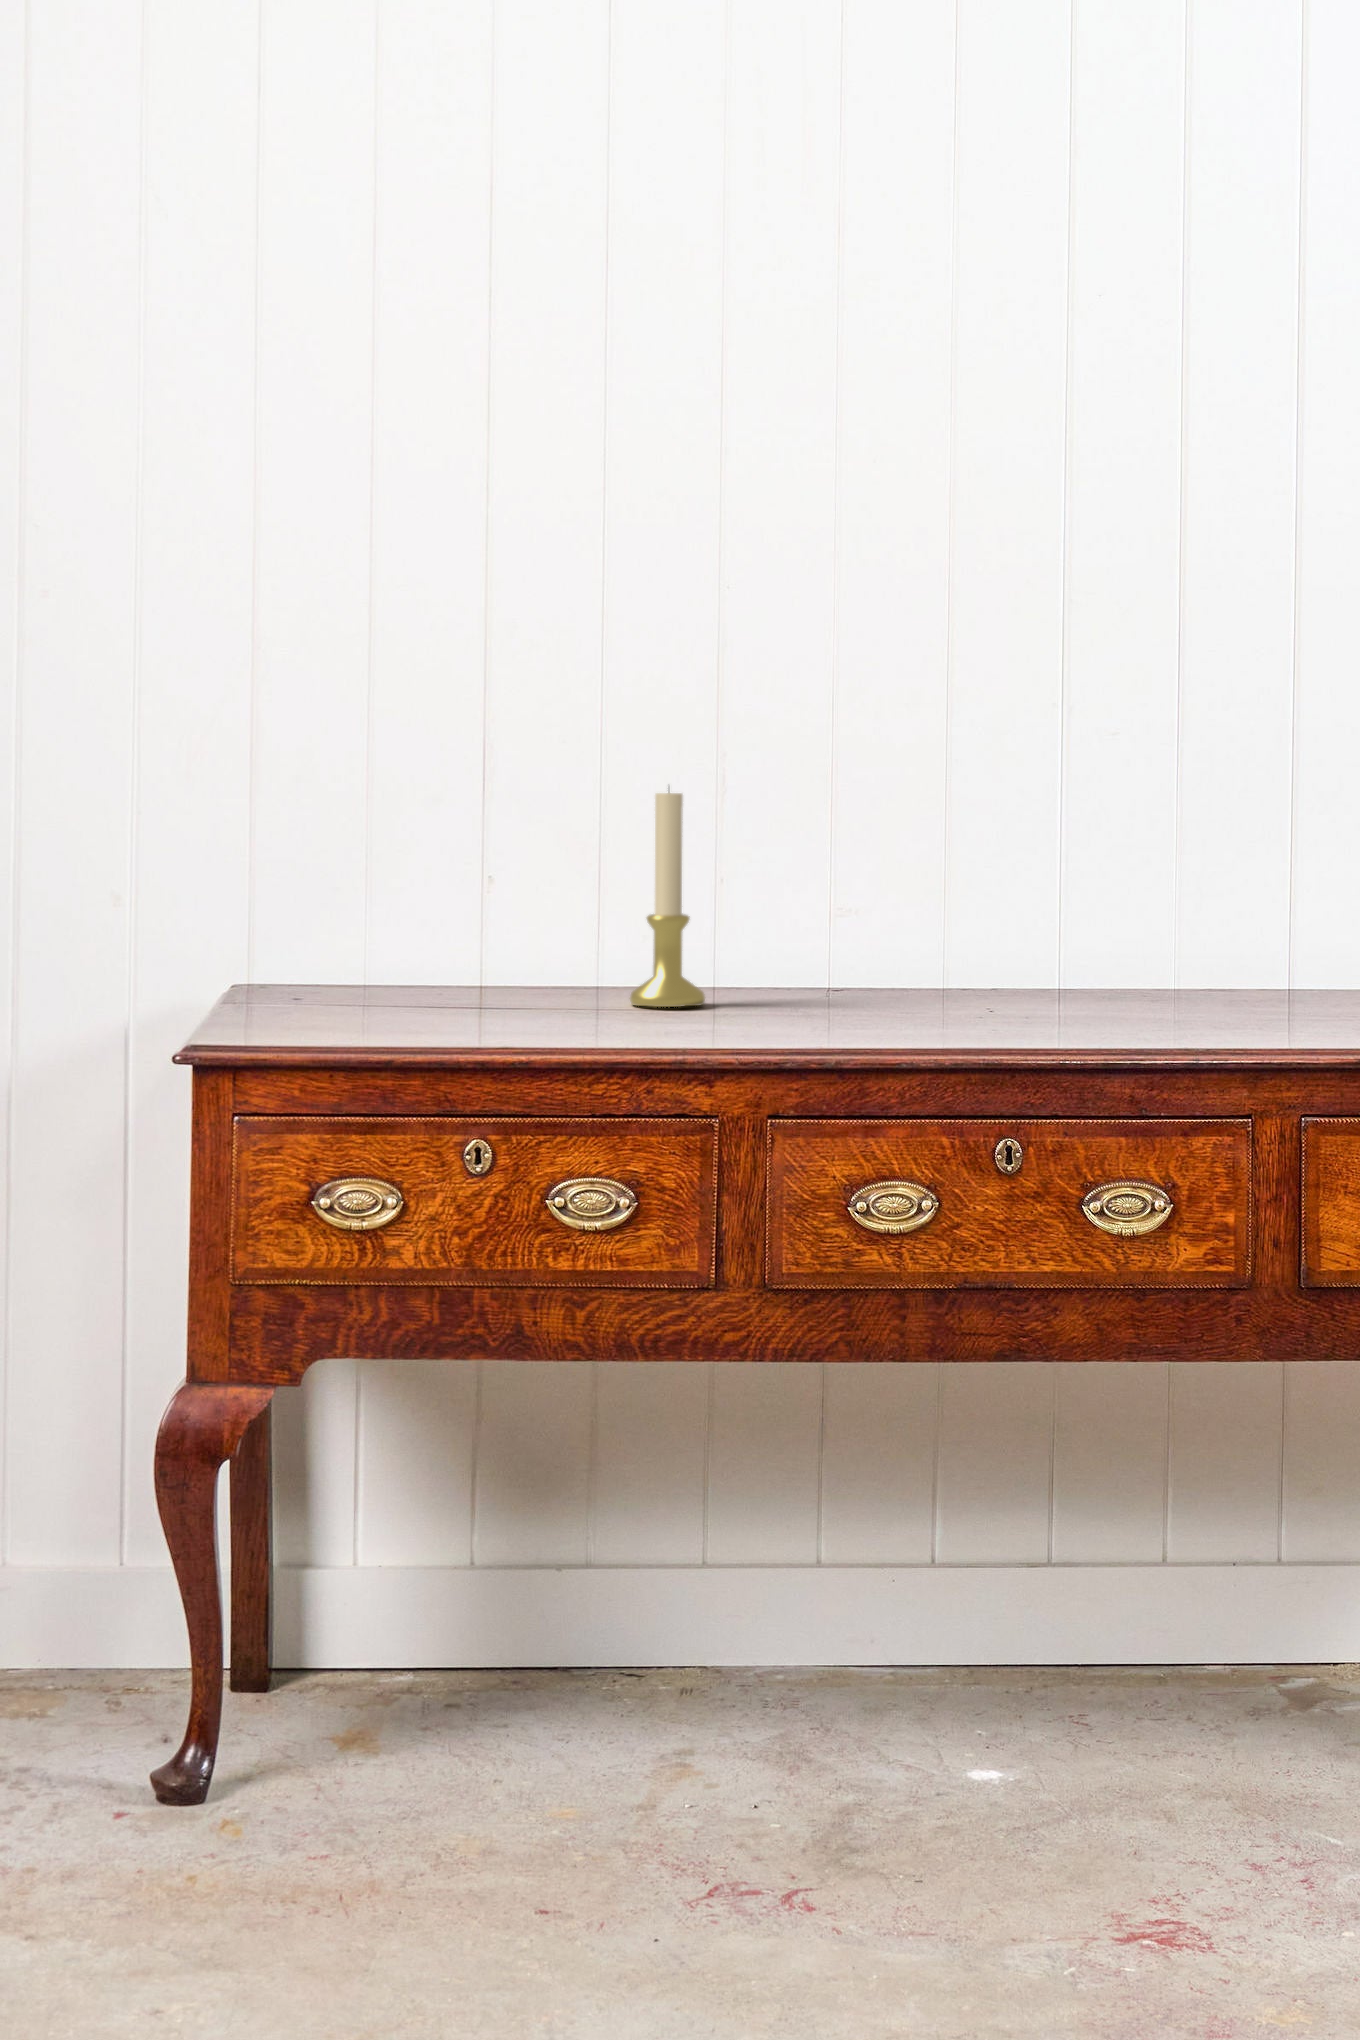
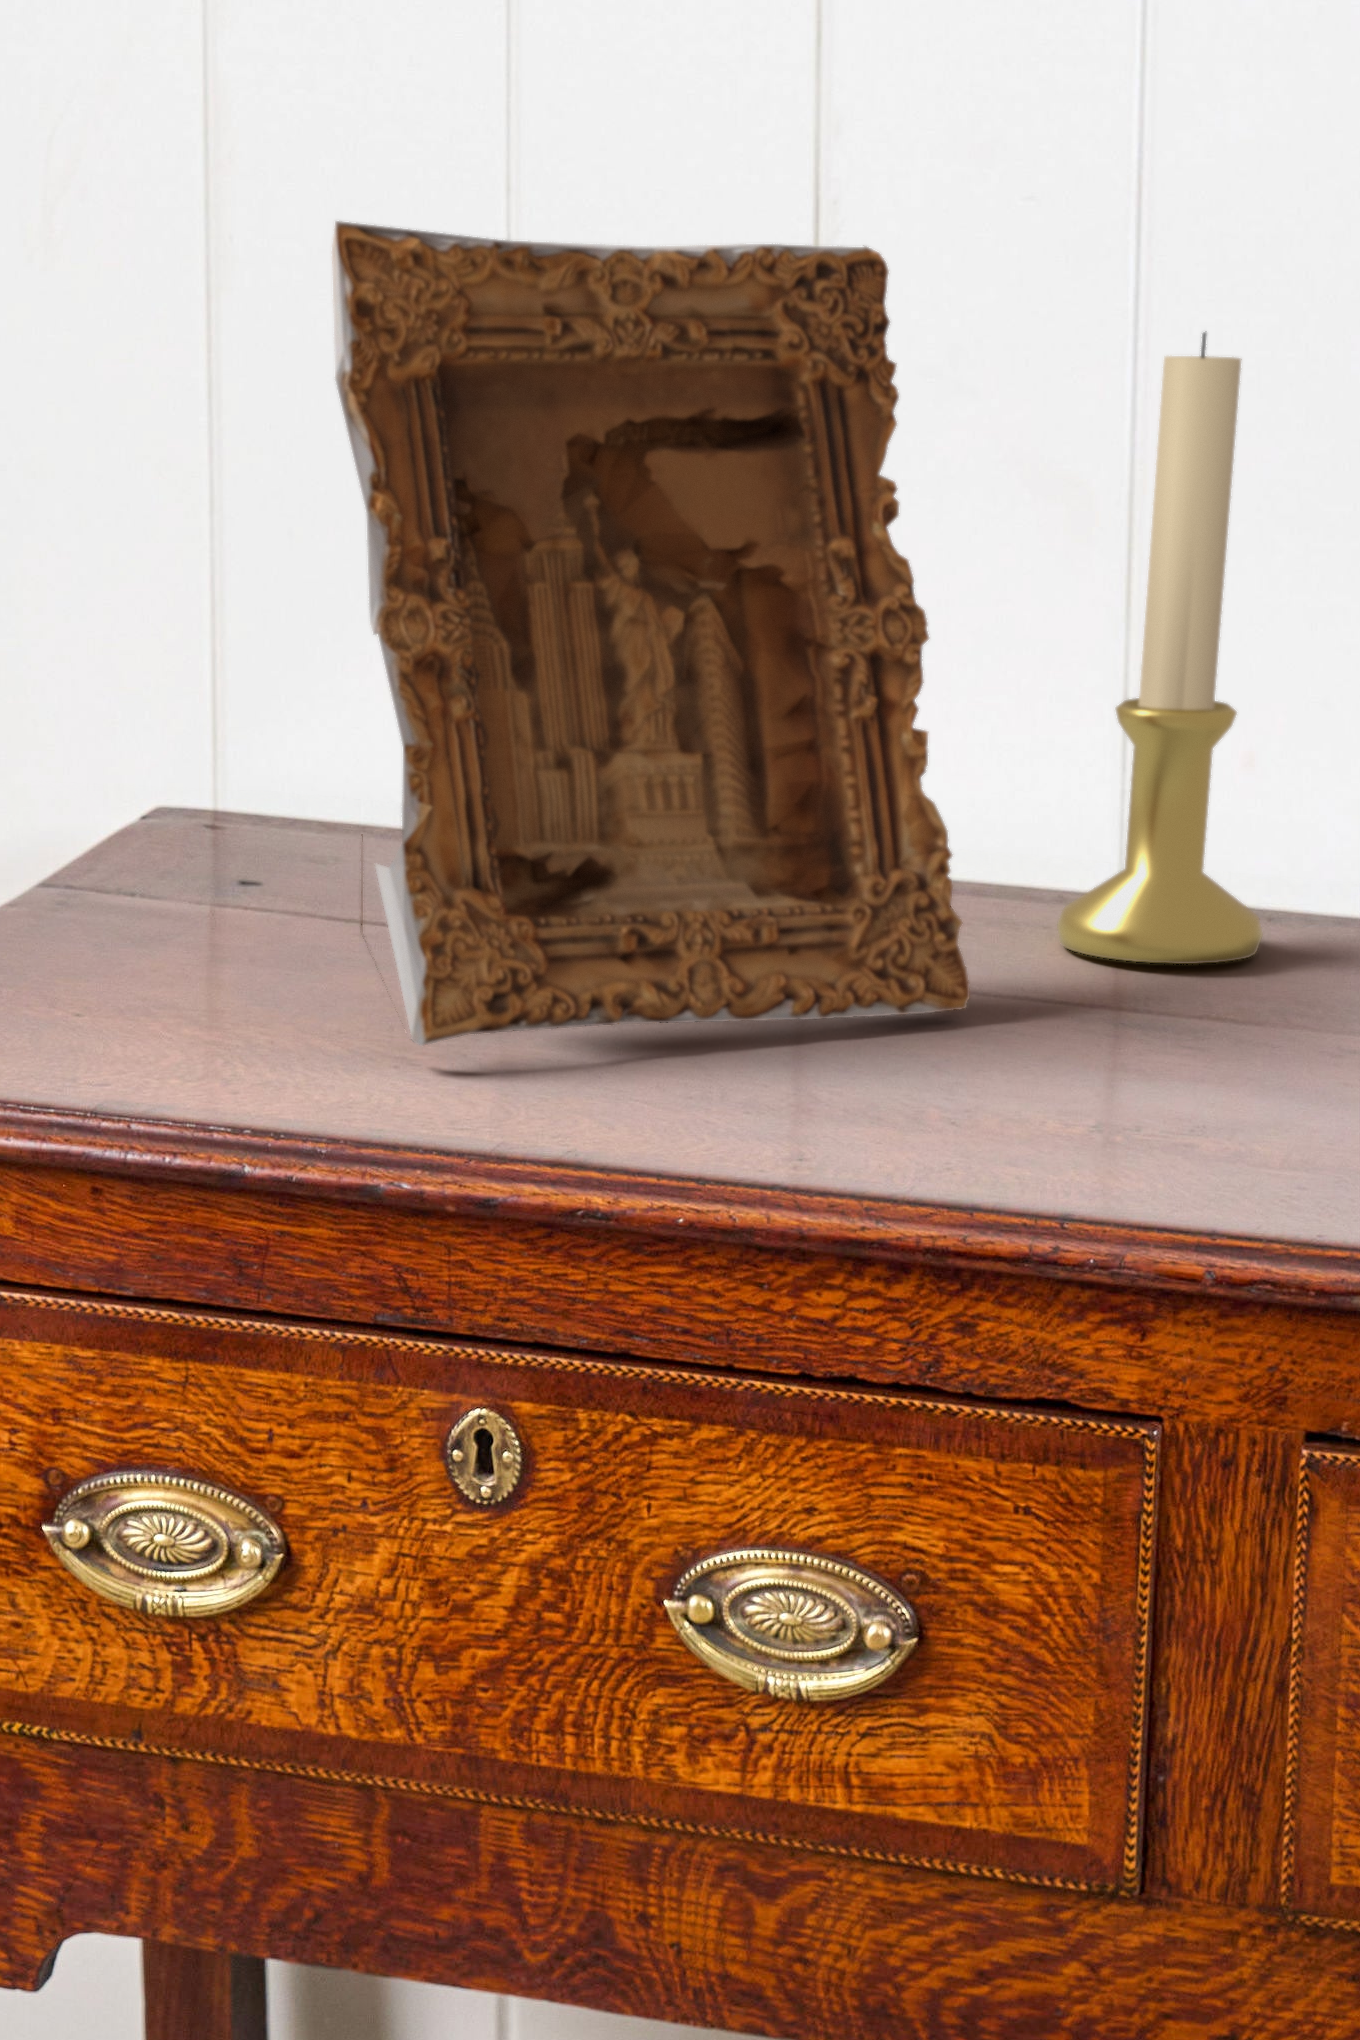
picture frame: none [382,747,613,1027] -> present [332,221,969,1046]

